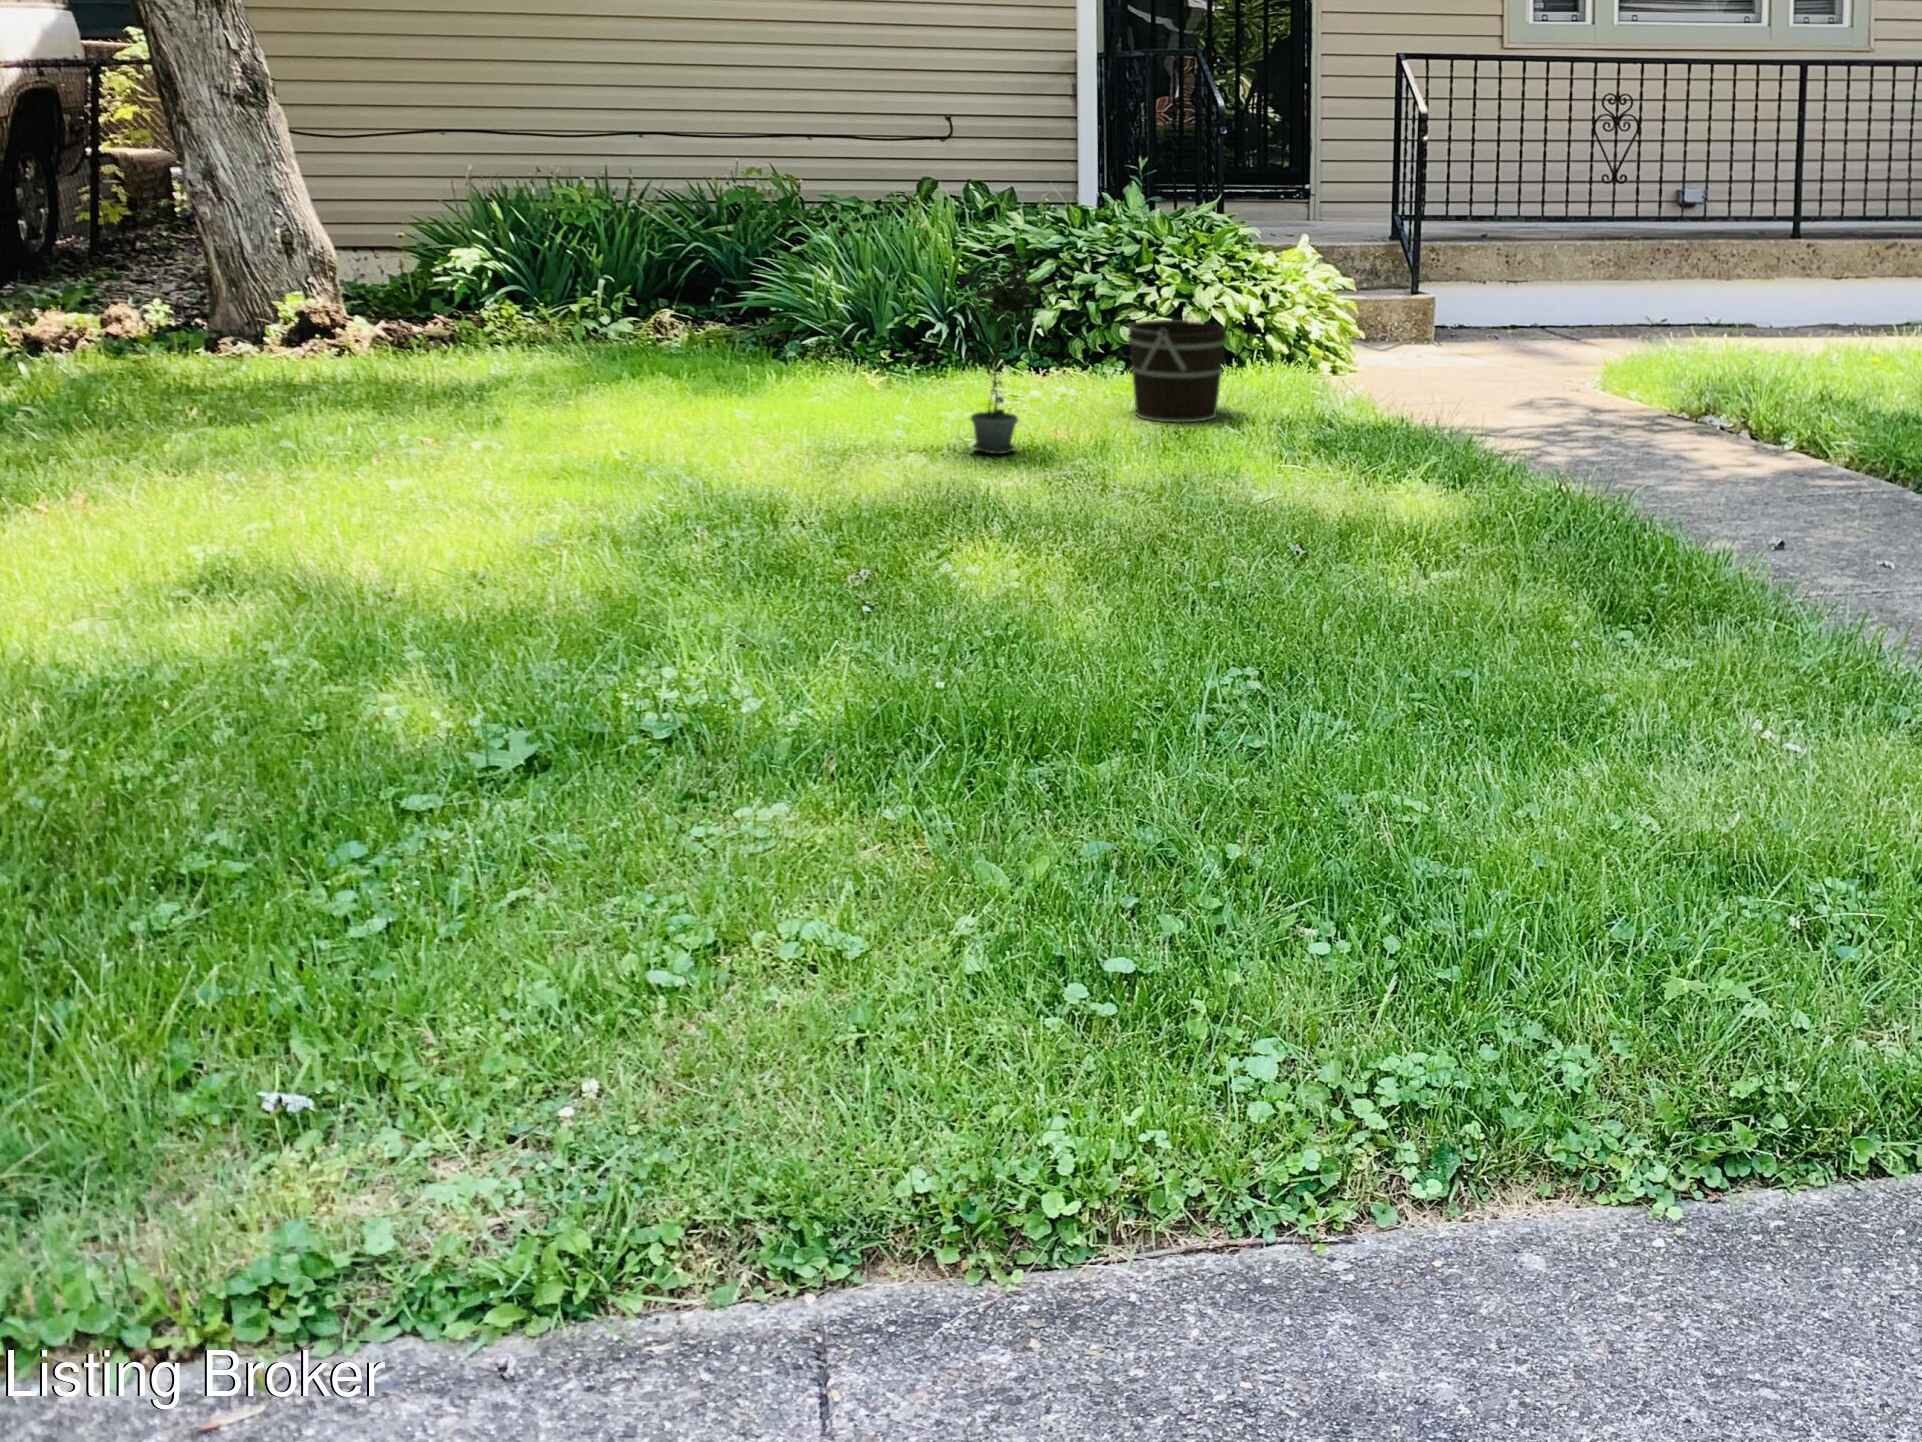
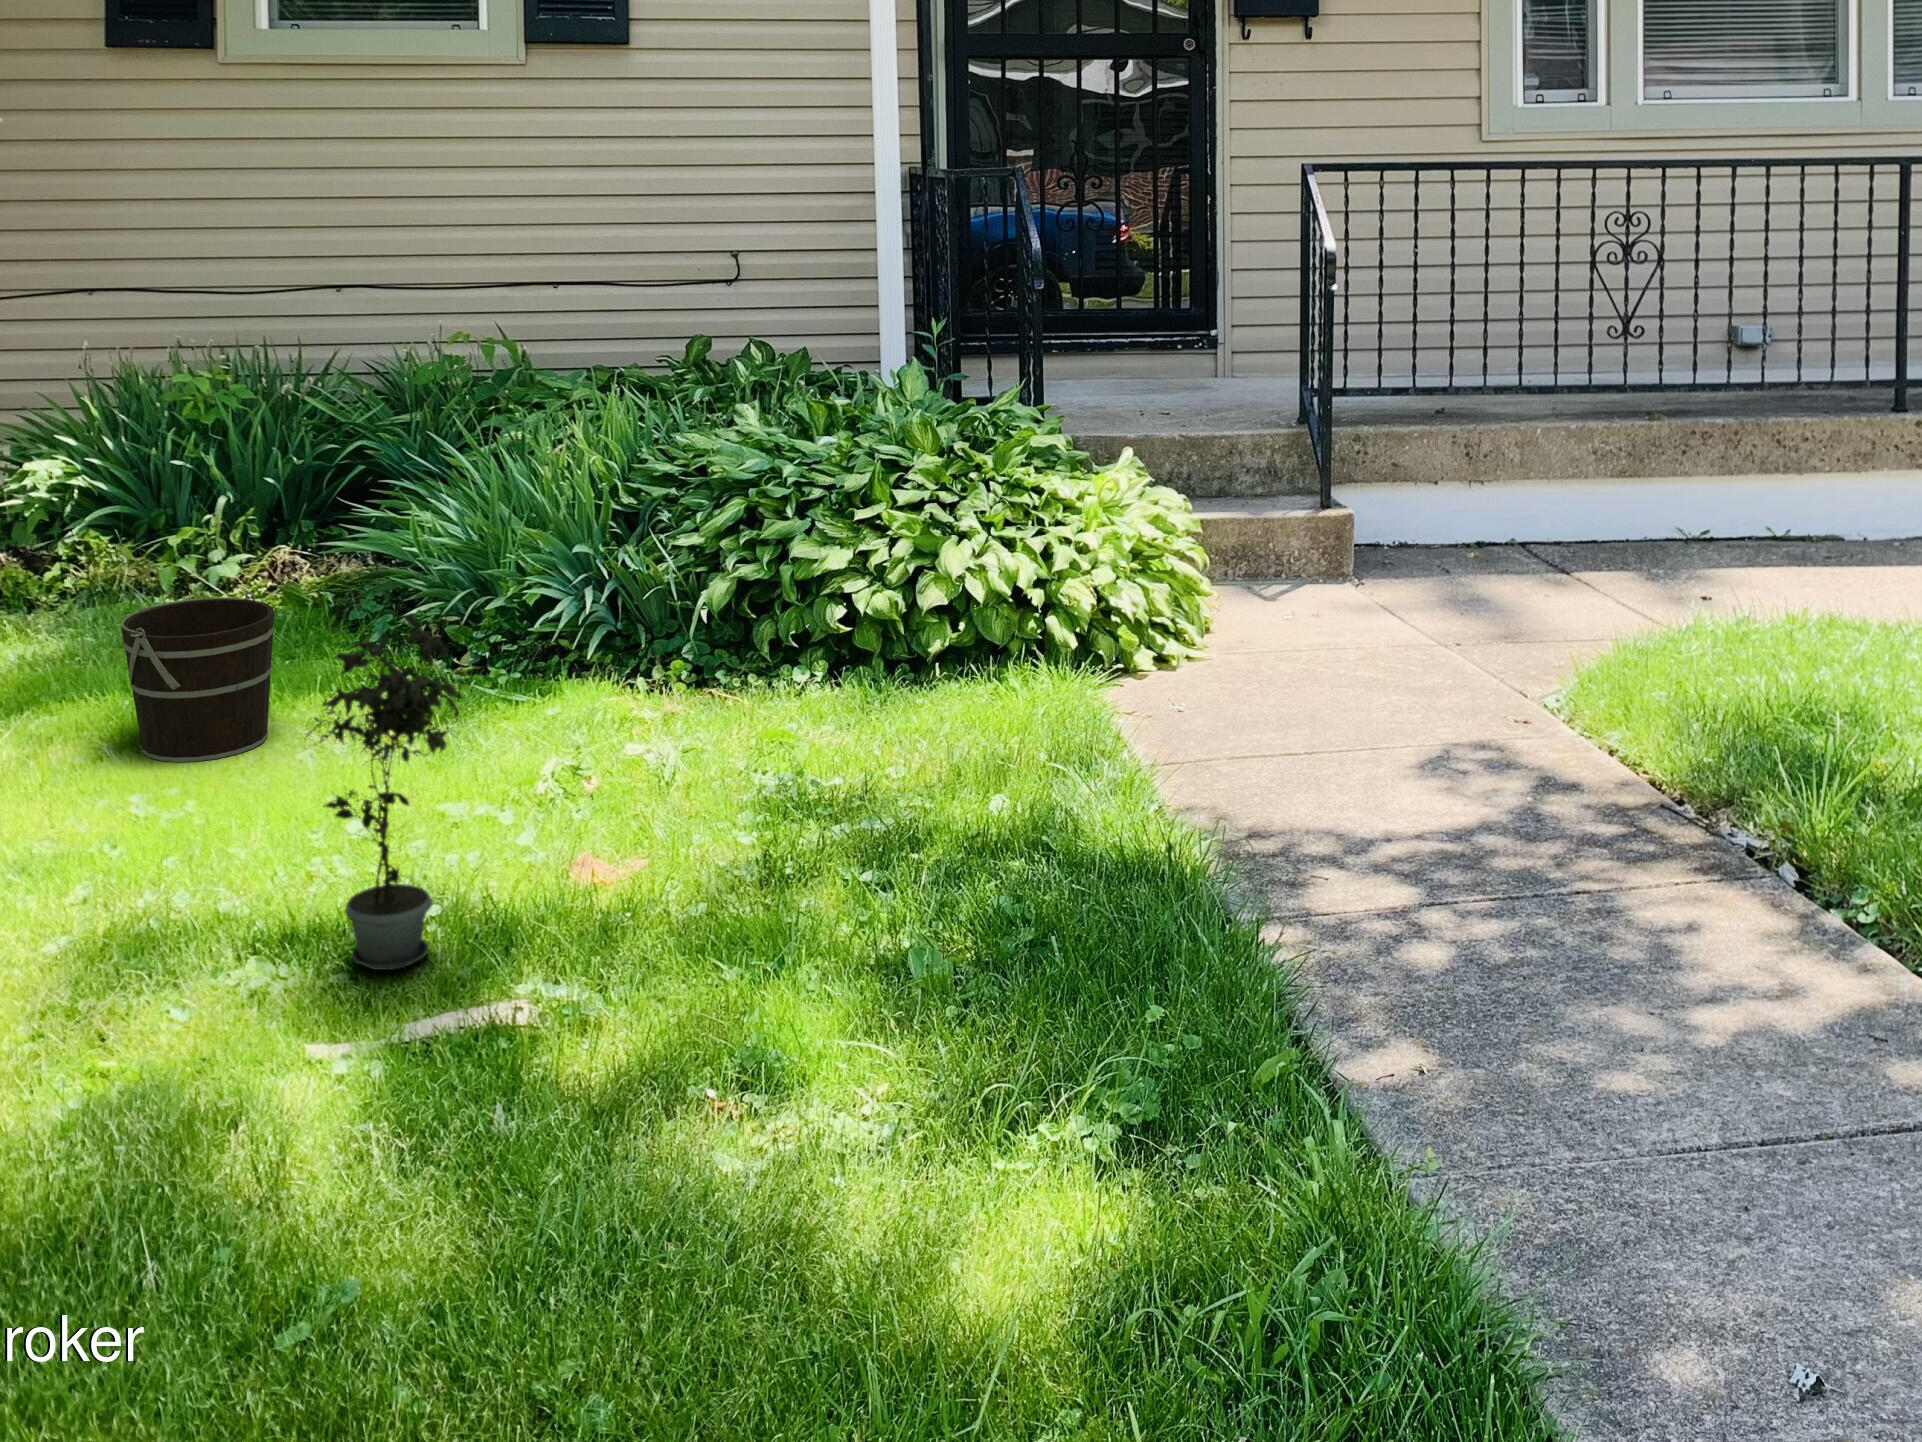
bucket: present [1128,319,1226,422] -> present [121,592,274,762]

